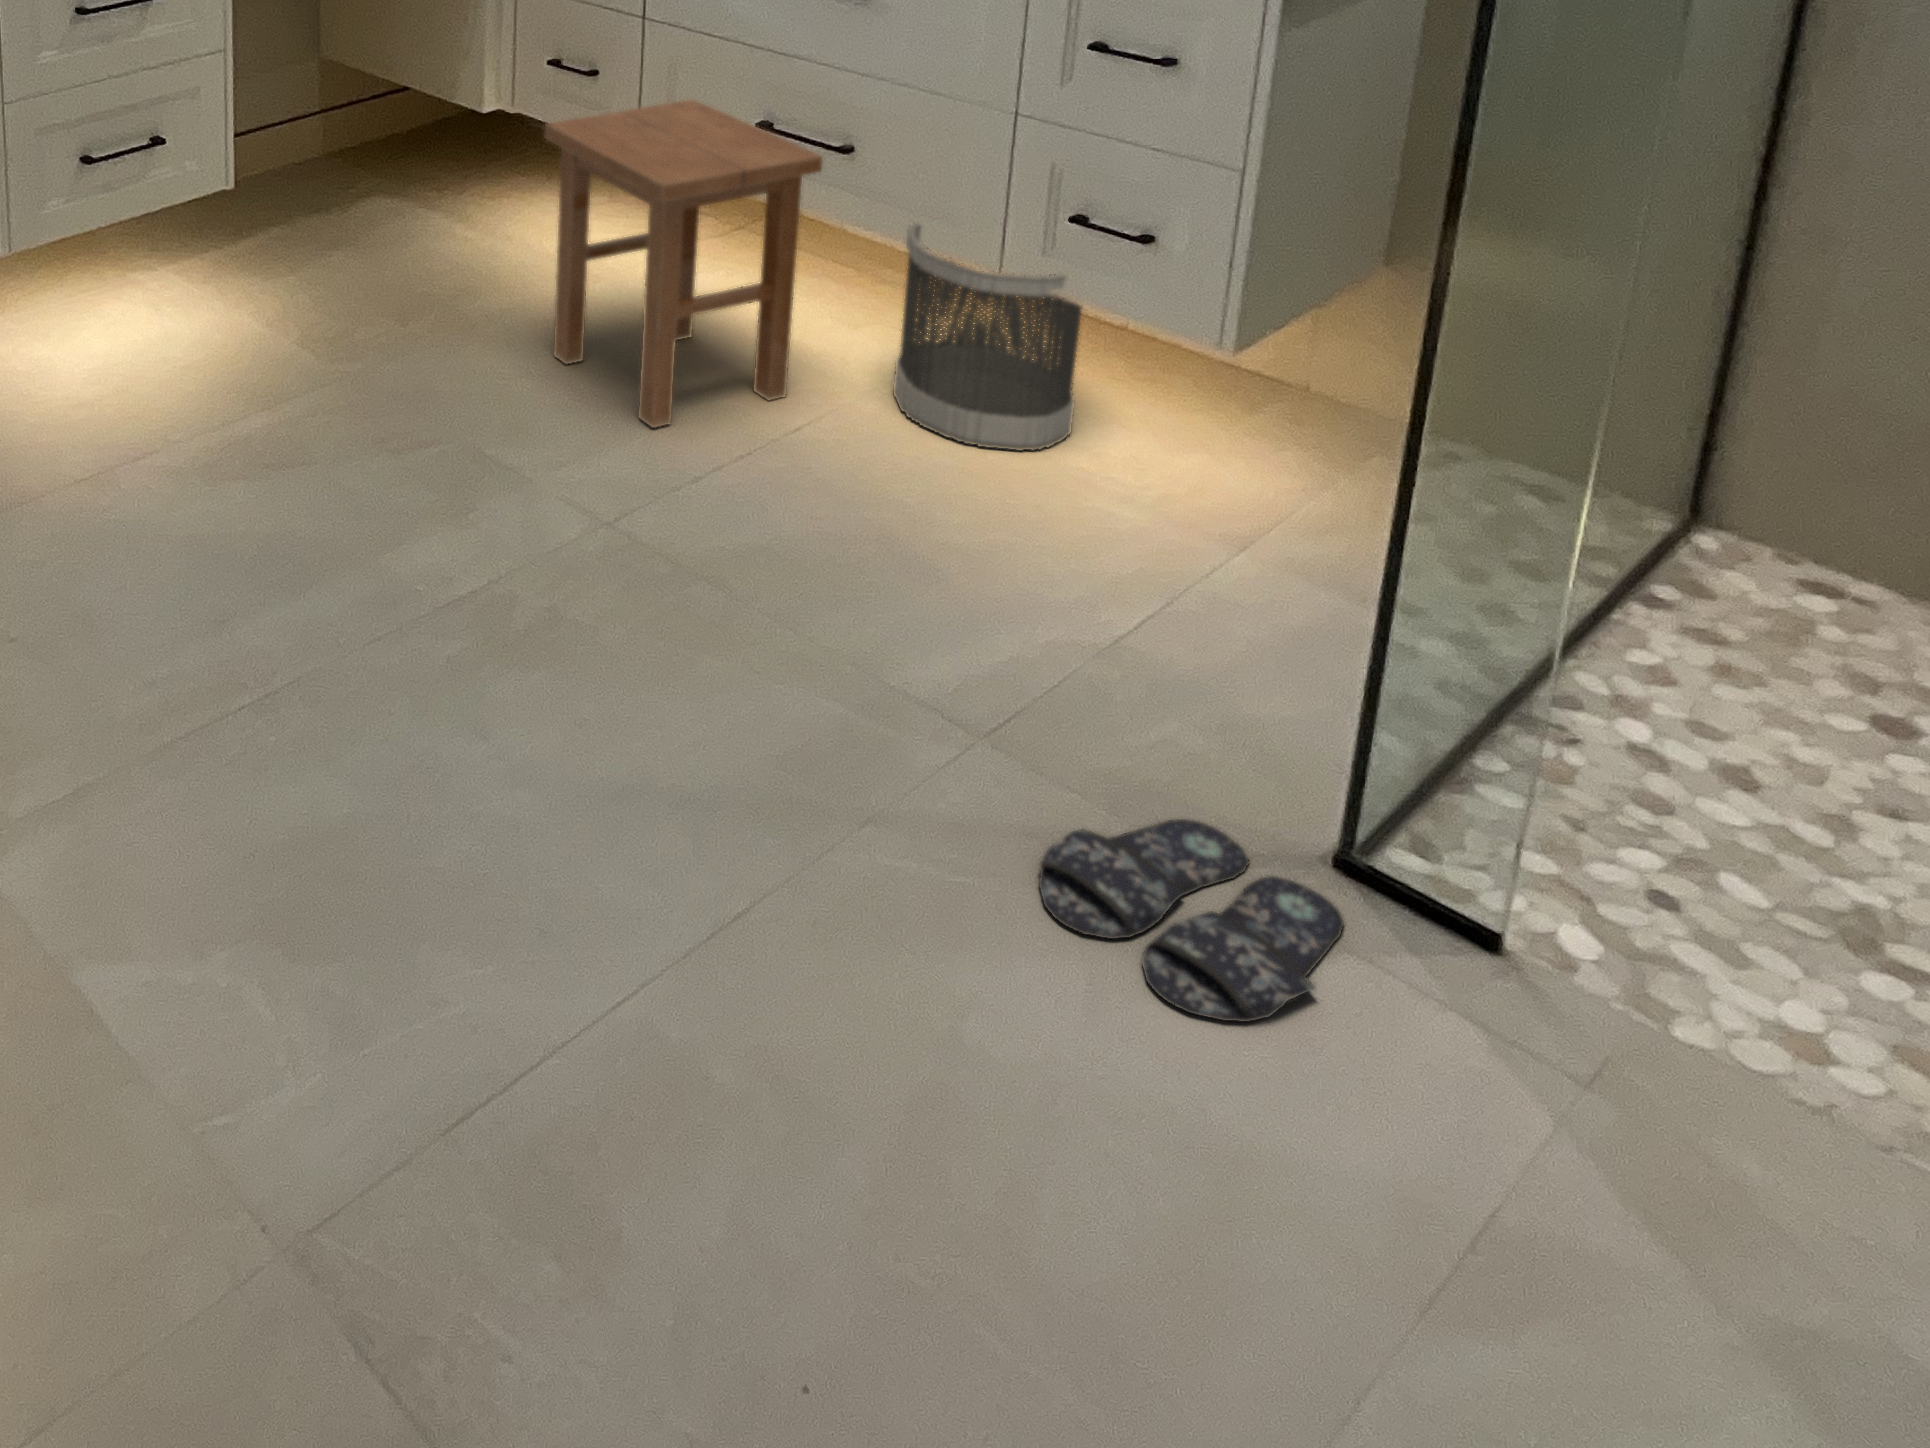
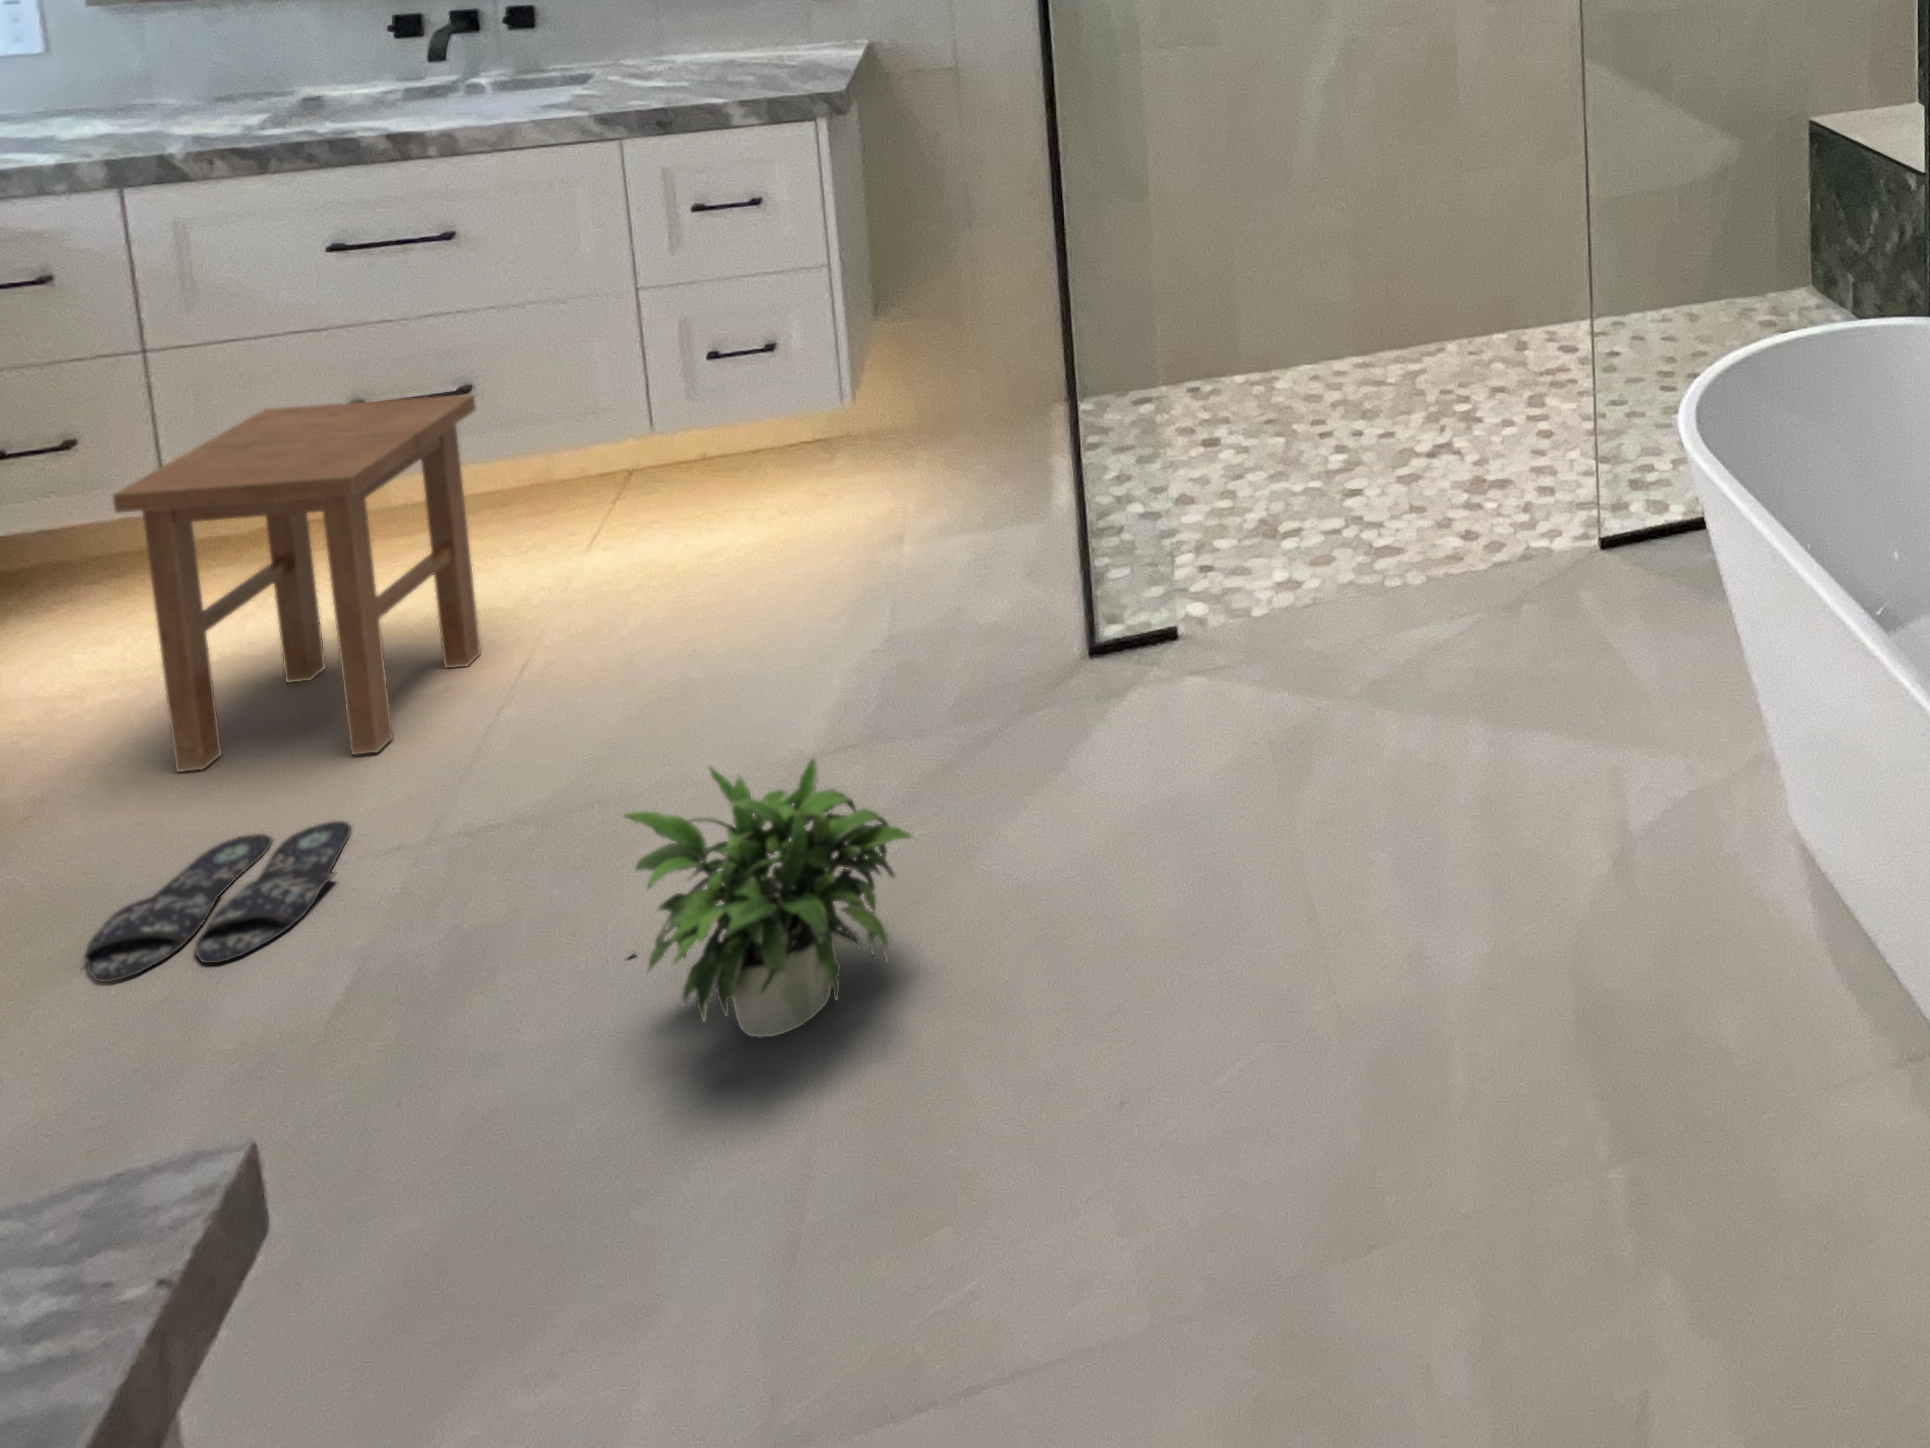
wastebasket: present [893,221,1082,451] -> none [552,387,733,606]
potted plant: none [527,610,802,954] -> present [625,757,912,1037]
slippers: present [1039,819,1344,1022] -> present [85,821,351,982]

